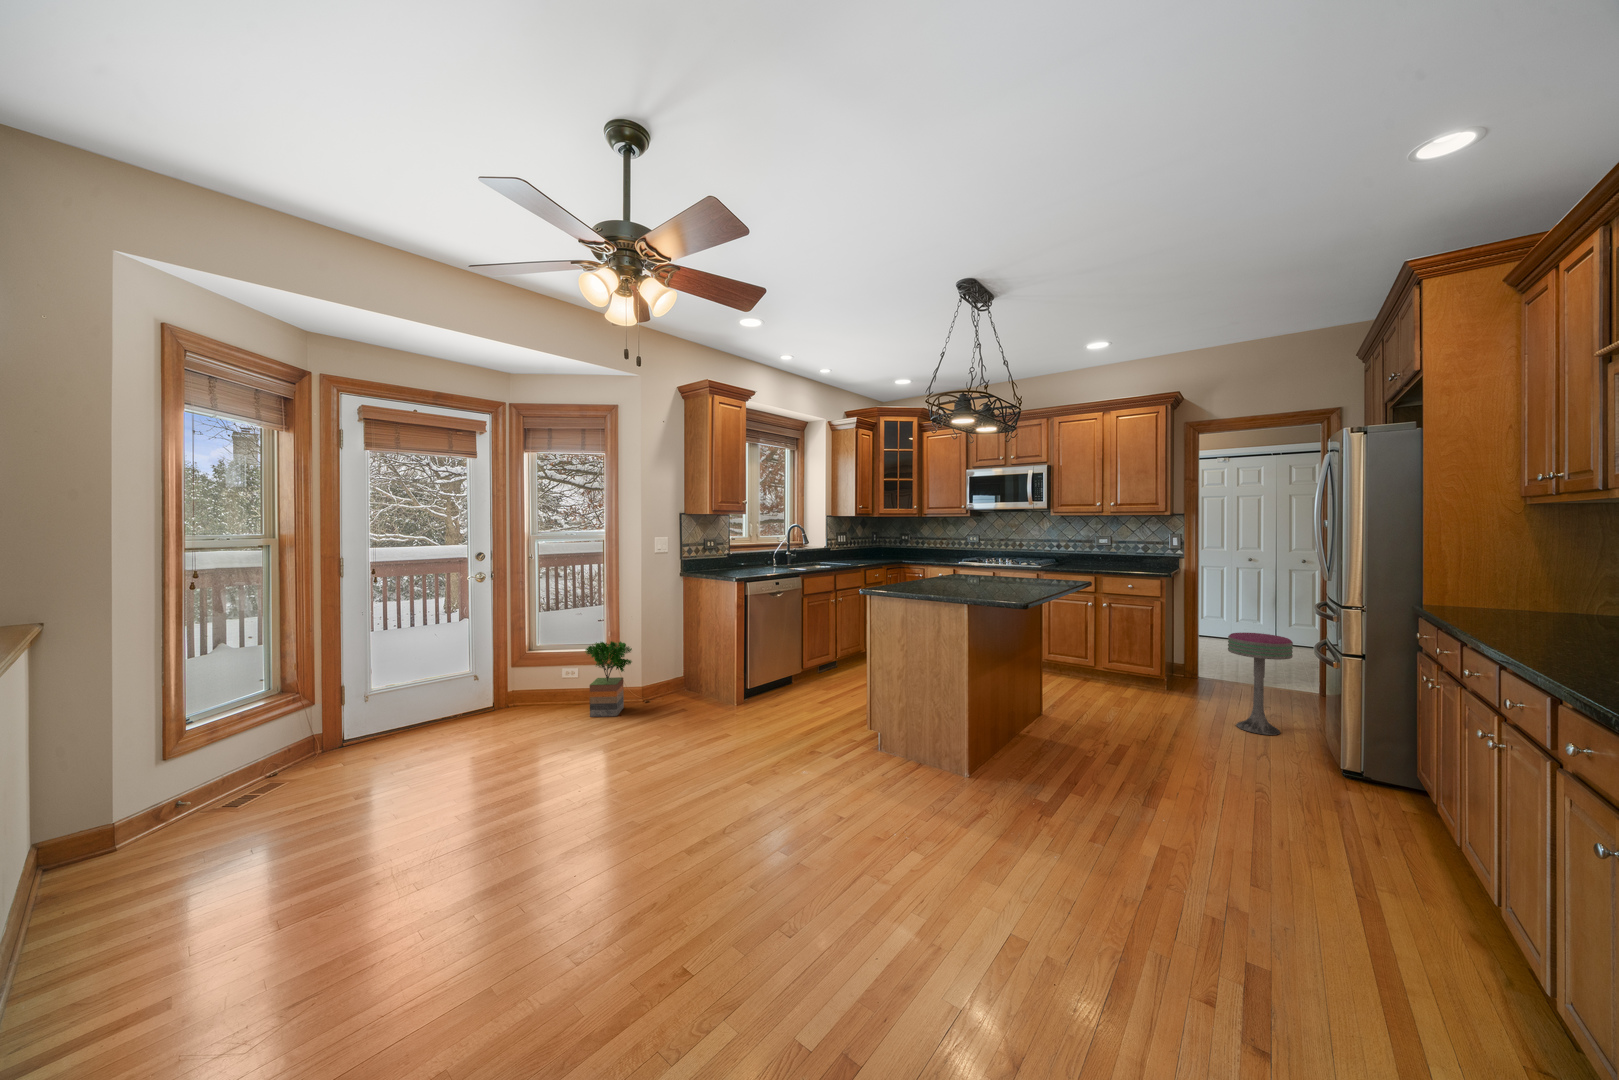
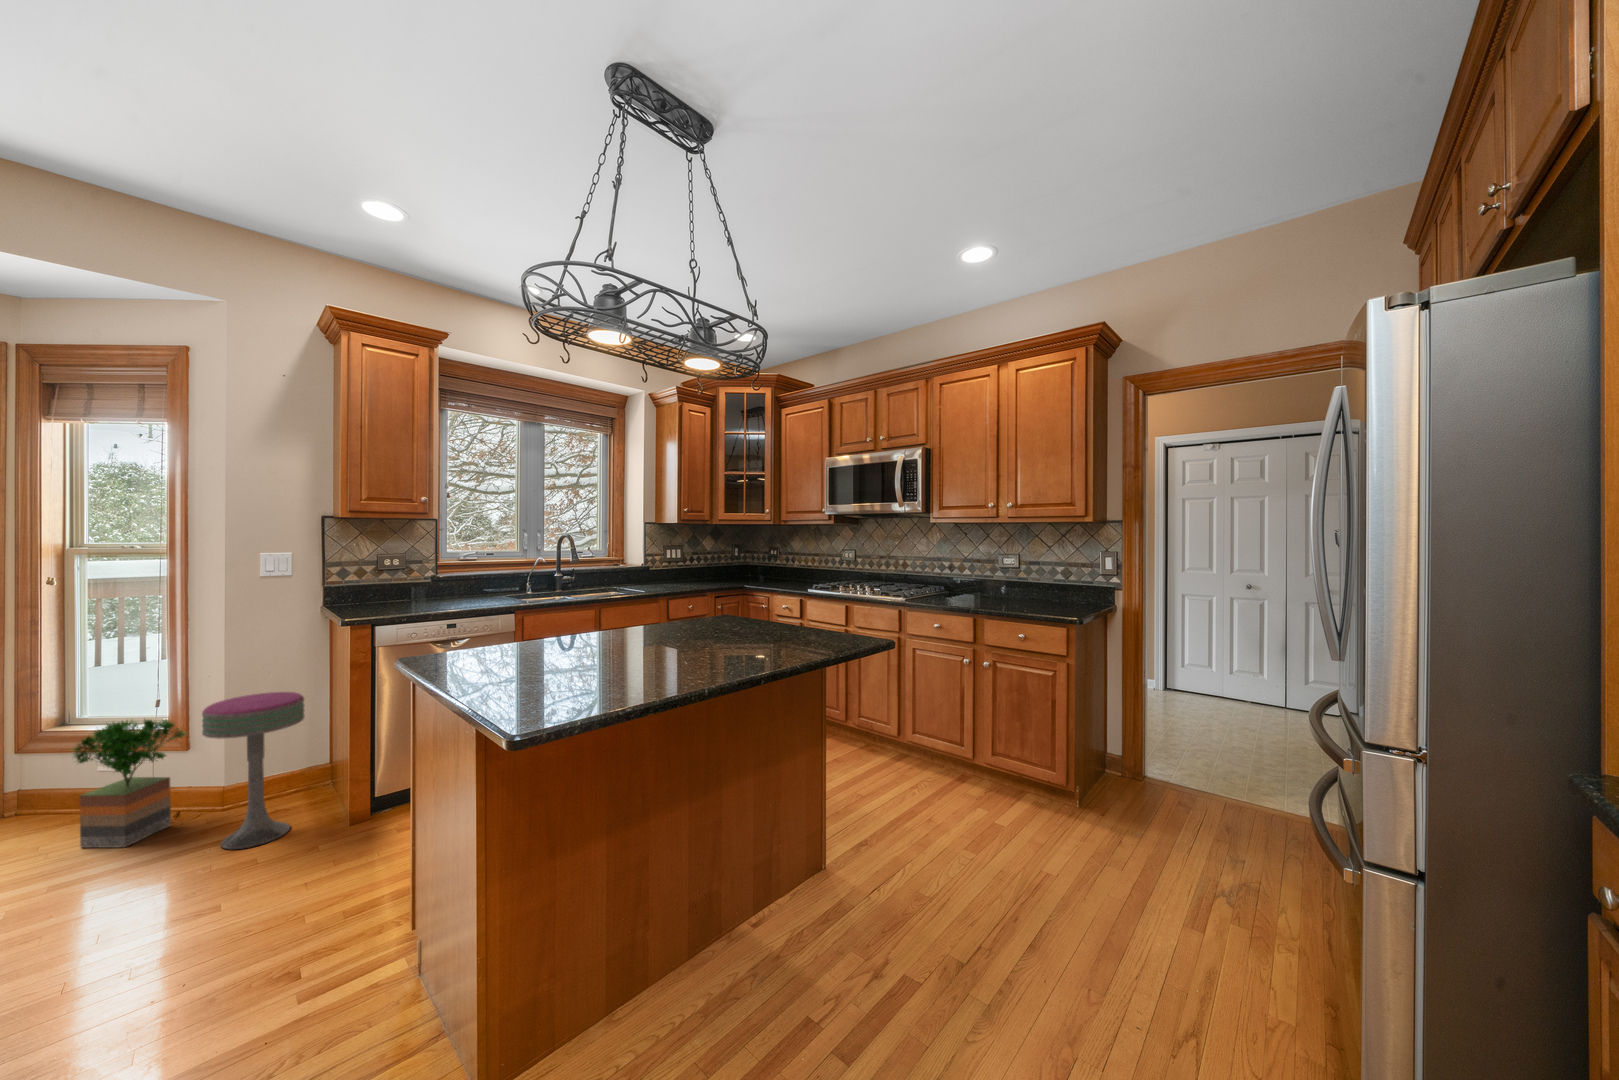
bar stool: present [1228,633,1293,735] -> present [202,692,304,849]

